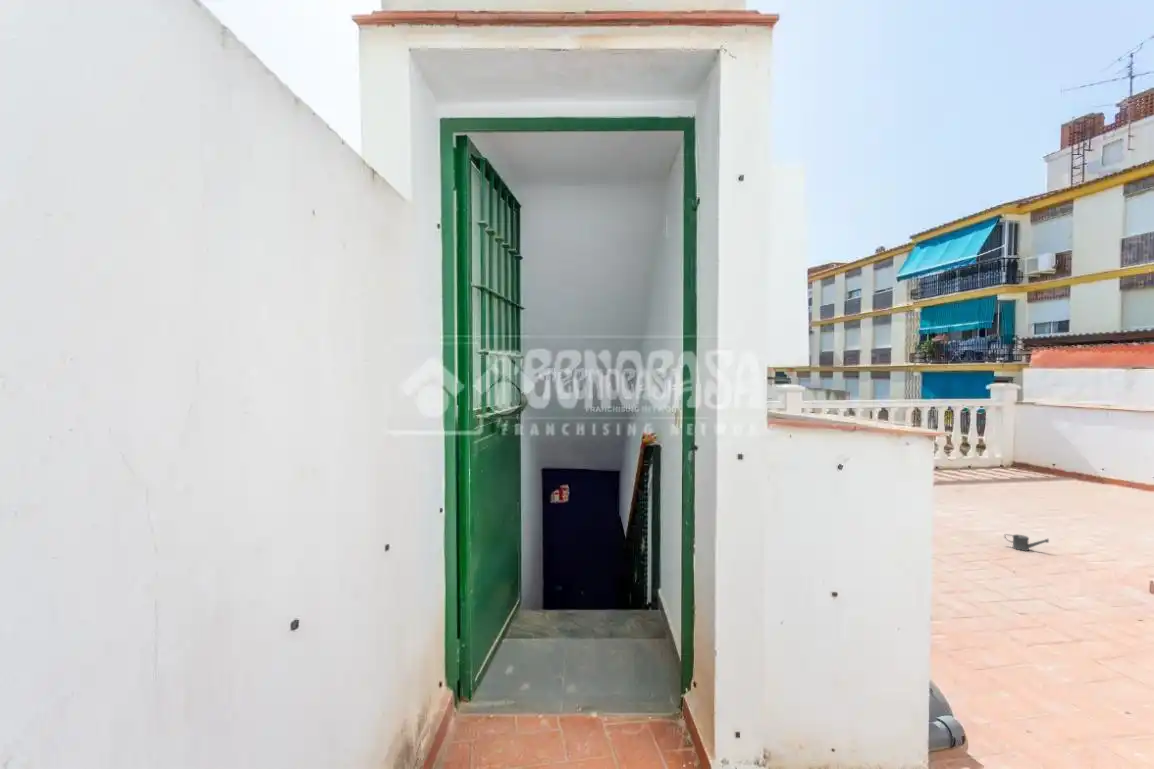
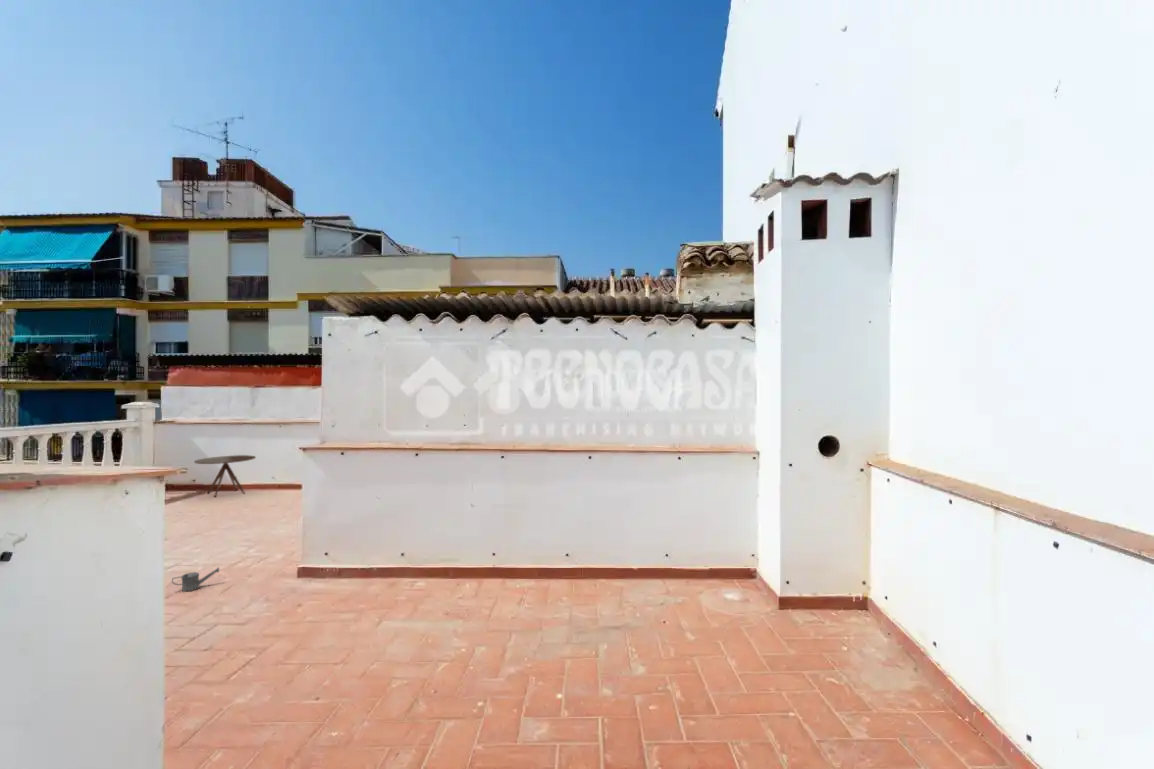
round table: none [1052,443,1127,487] -> present [194,455,256,497]

